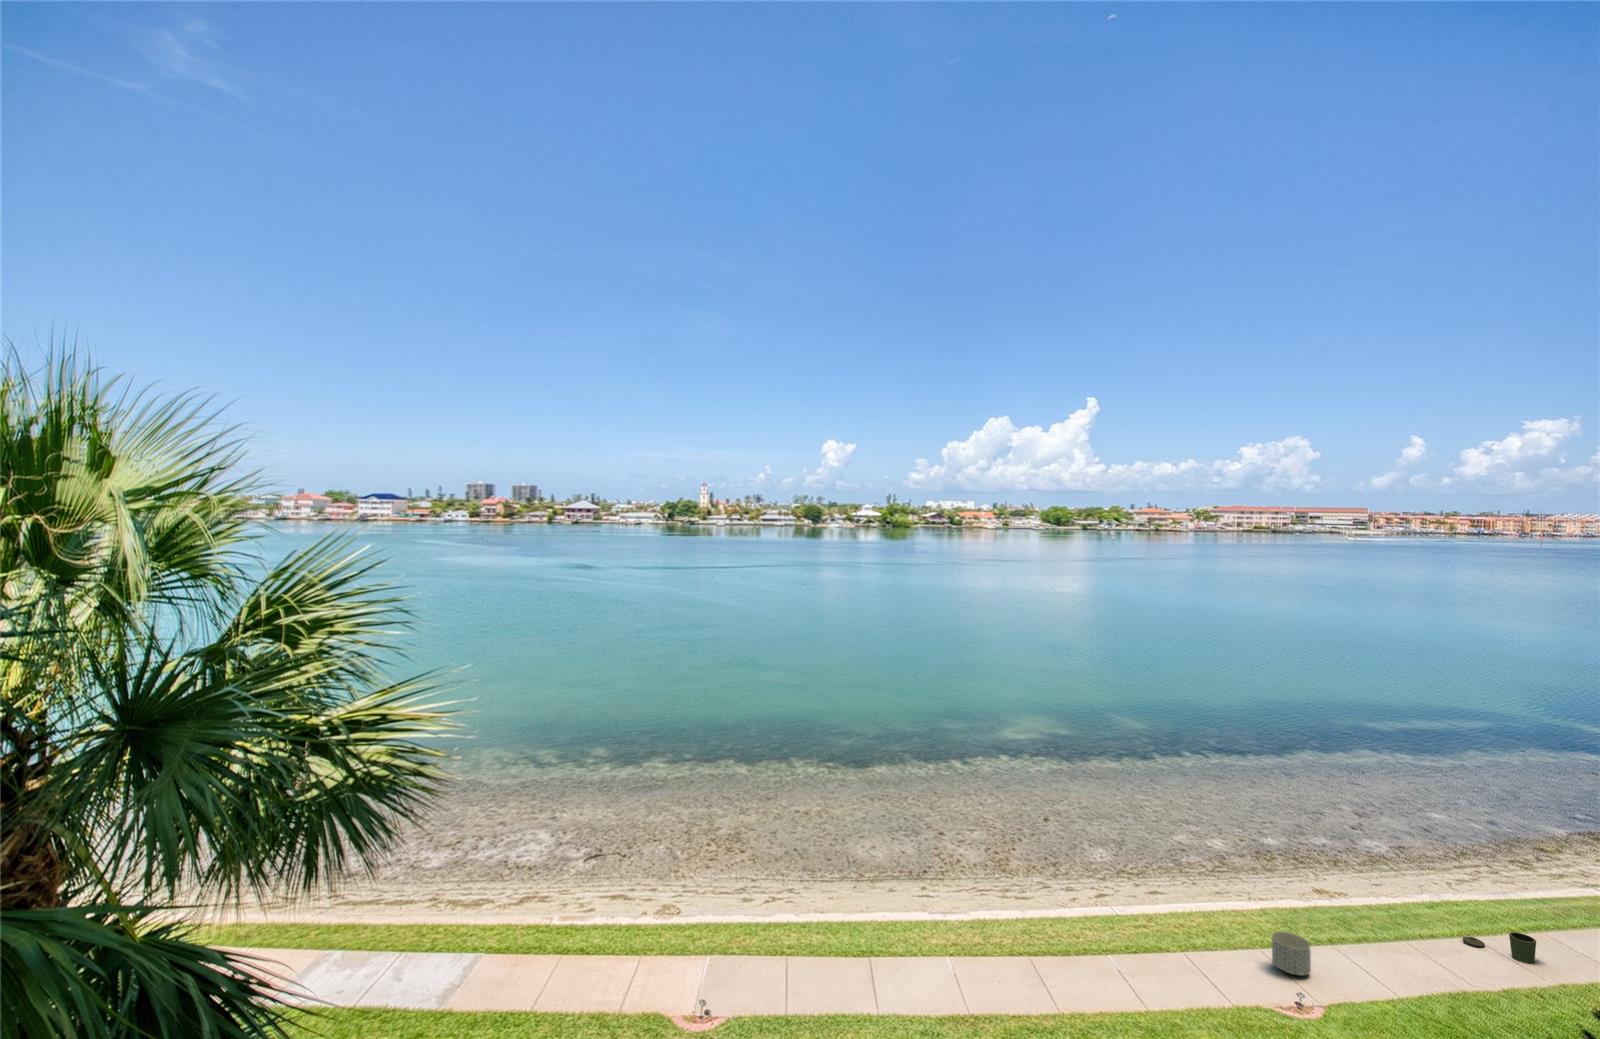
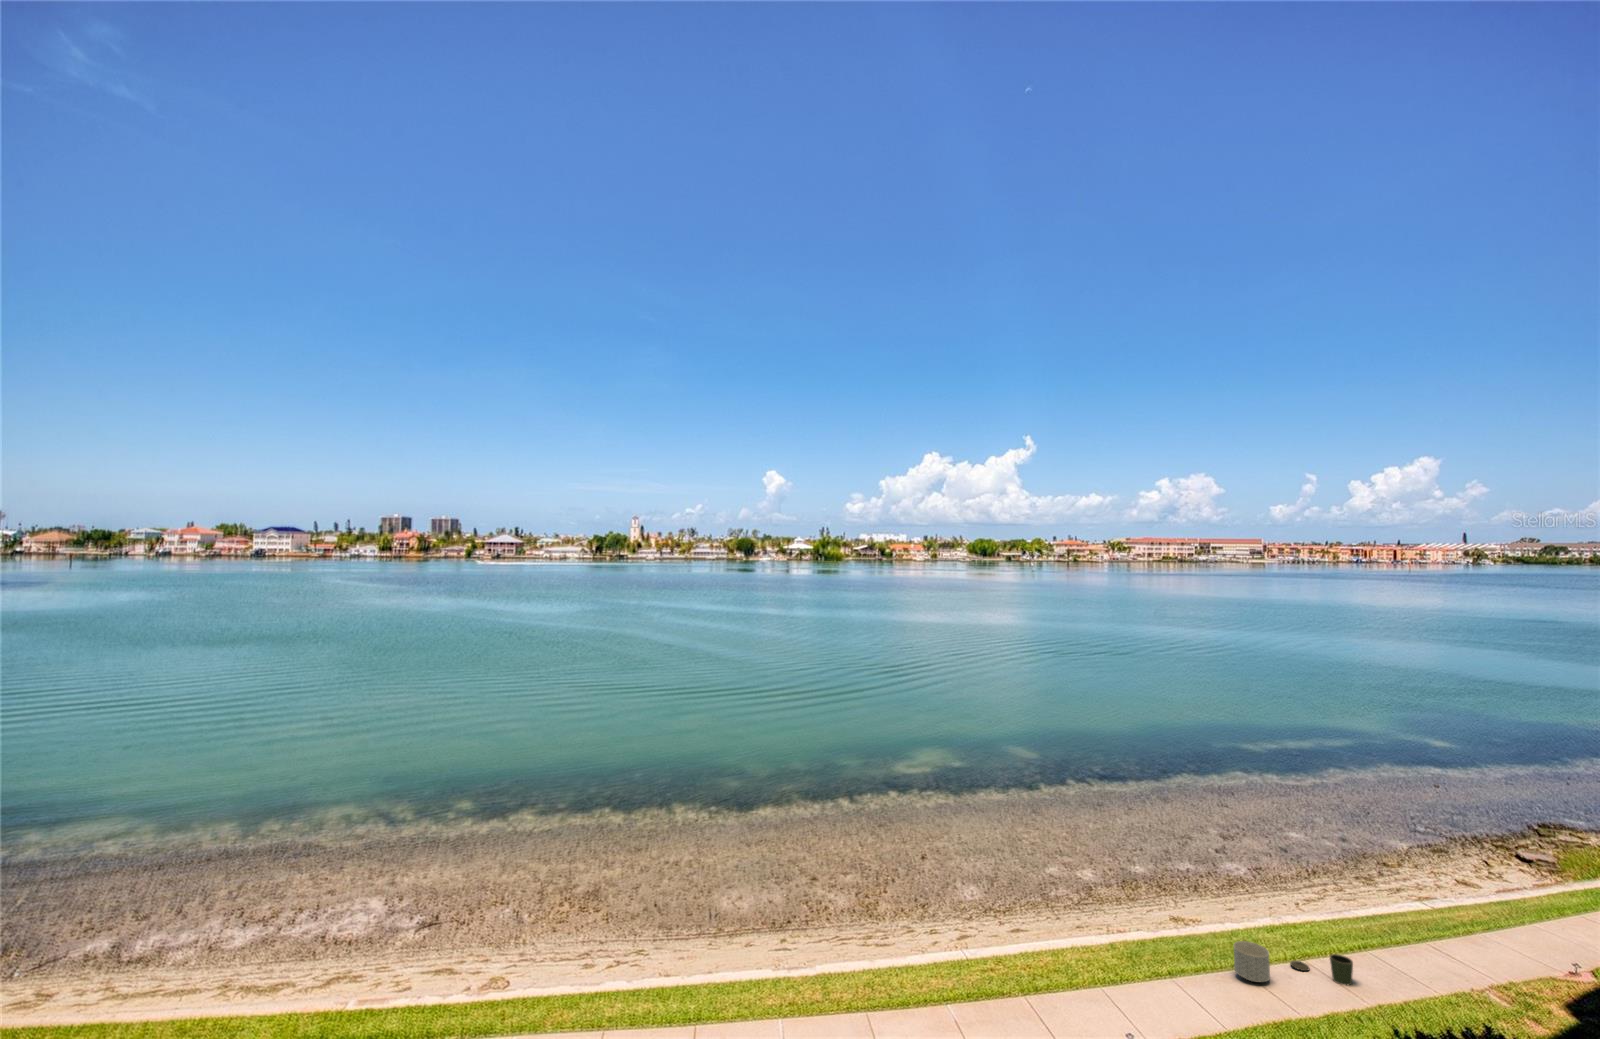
planter: present [1272,931,1311,975] -> present [1234,941,1270,982]

